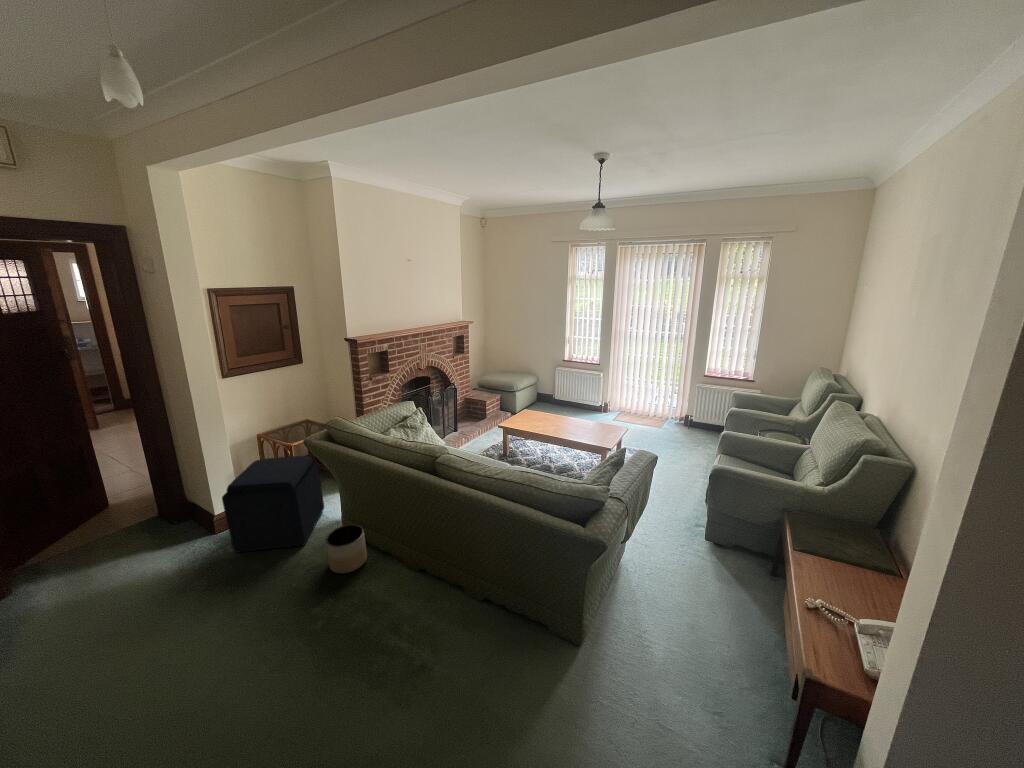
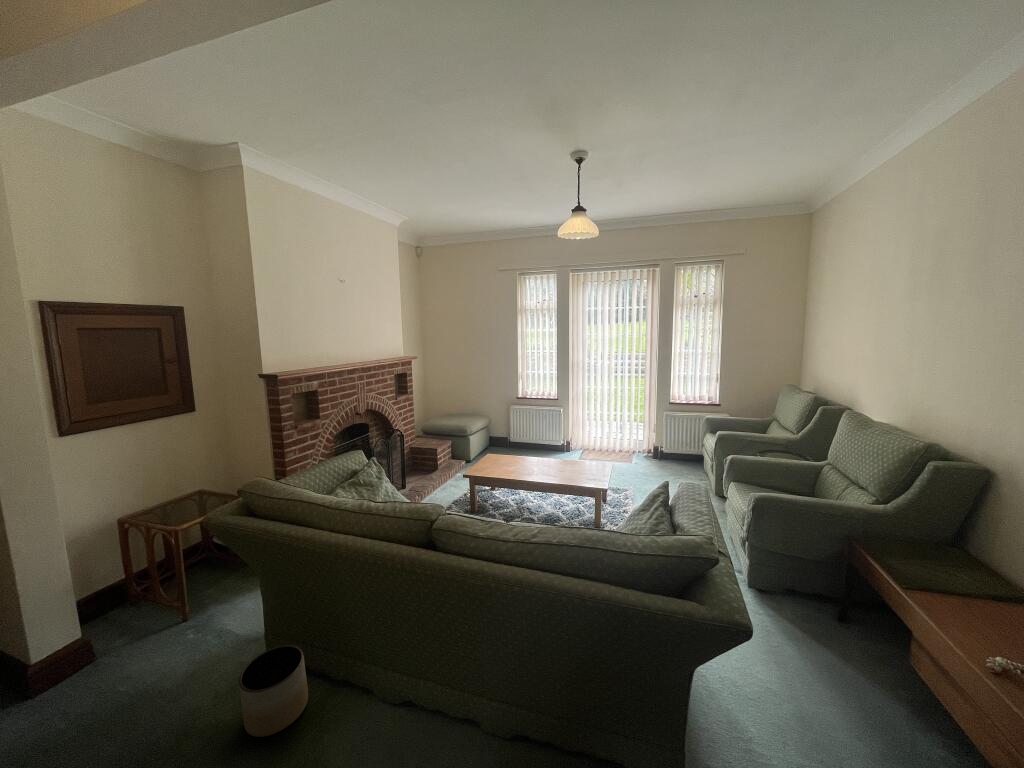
ottoman: present [222,456,324,553] -> none [38,544,228,734]

